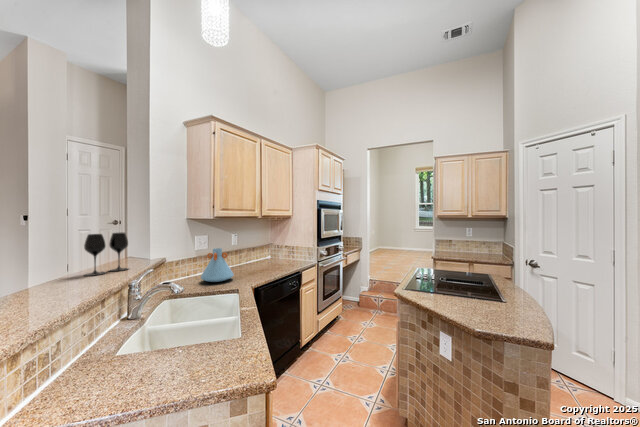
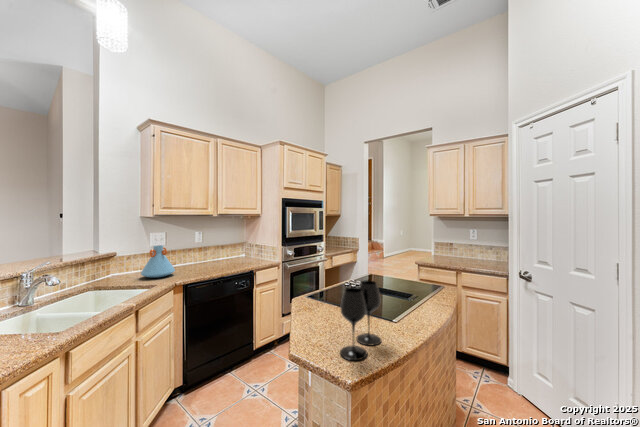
wine glass: present [84,232,128,276] -> present [340,280,381,360]

